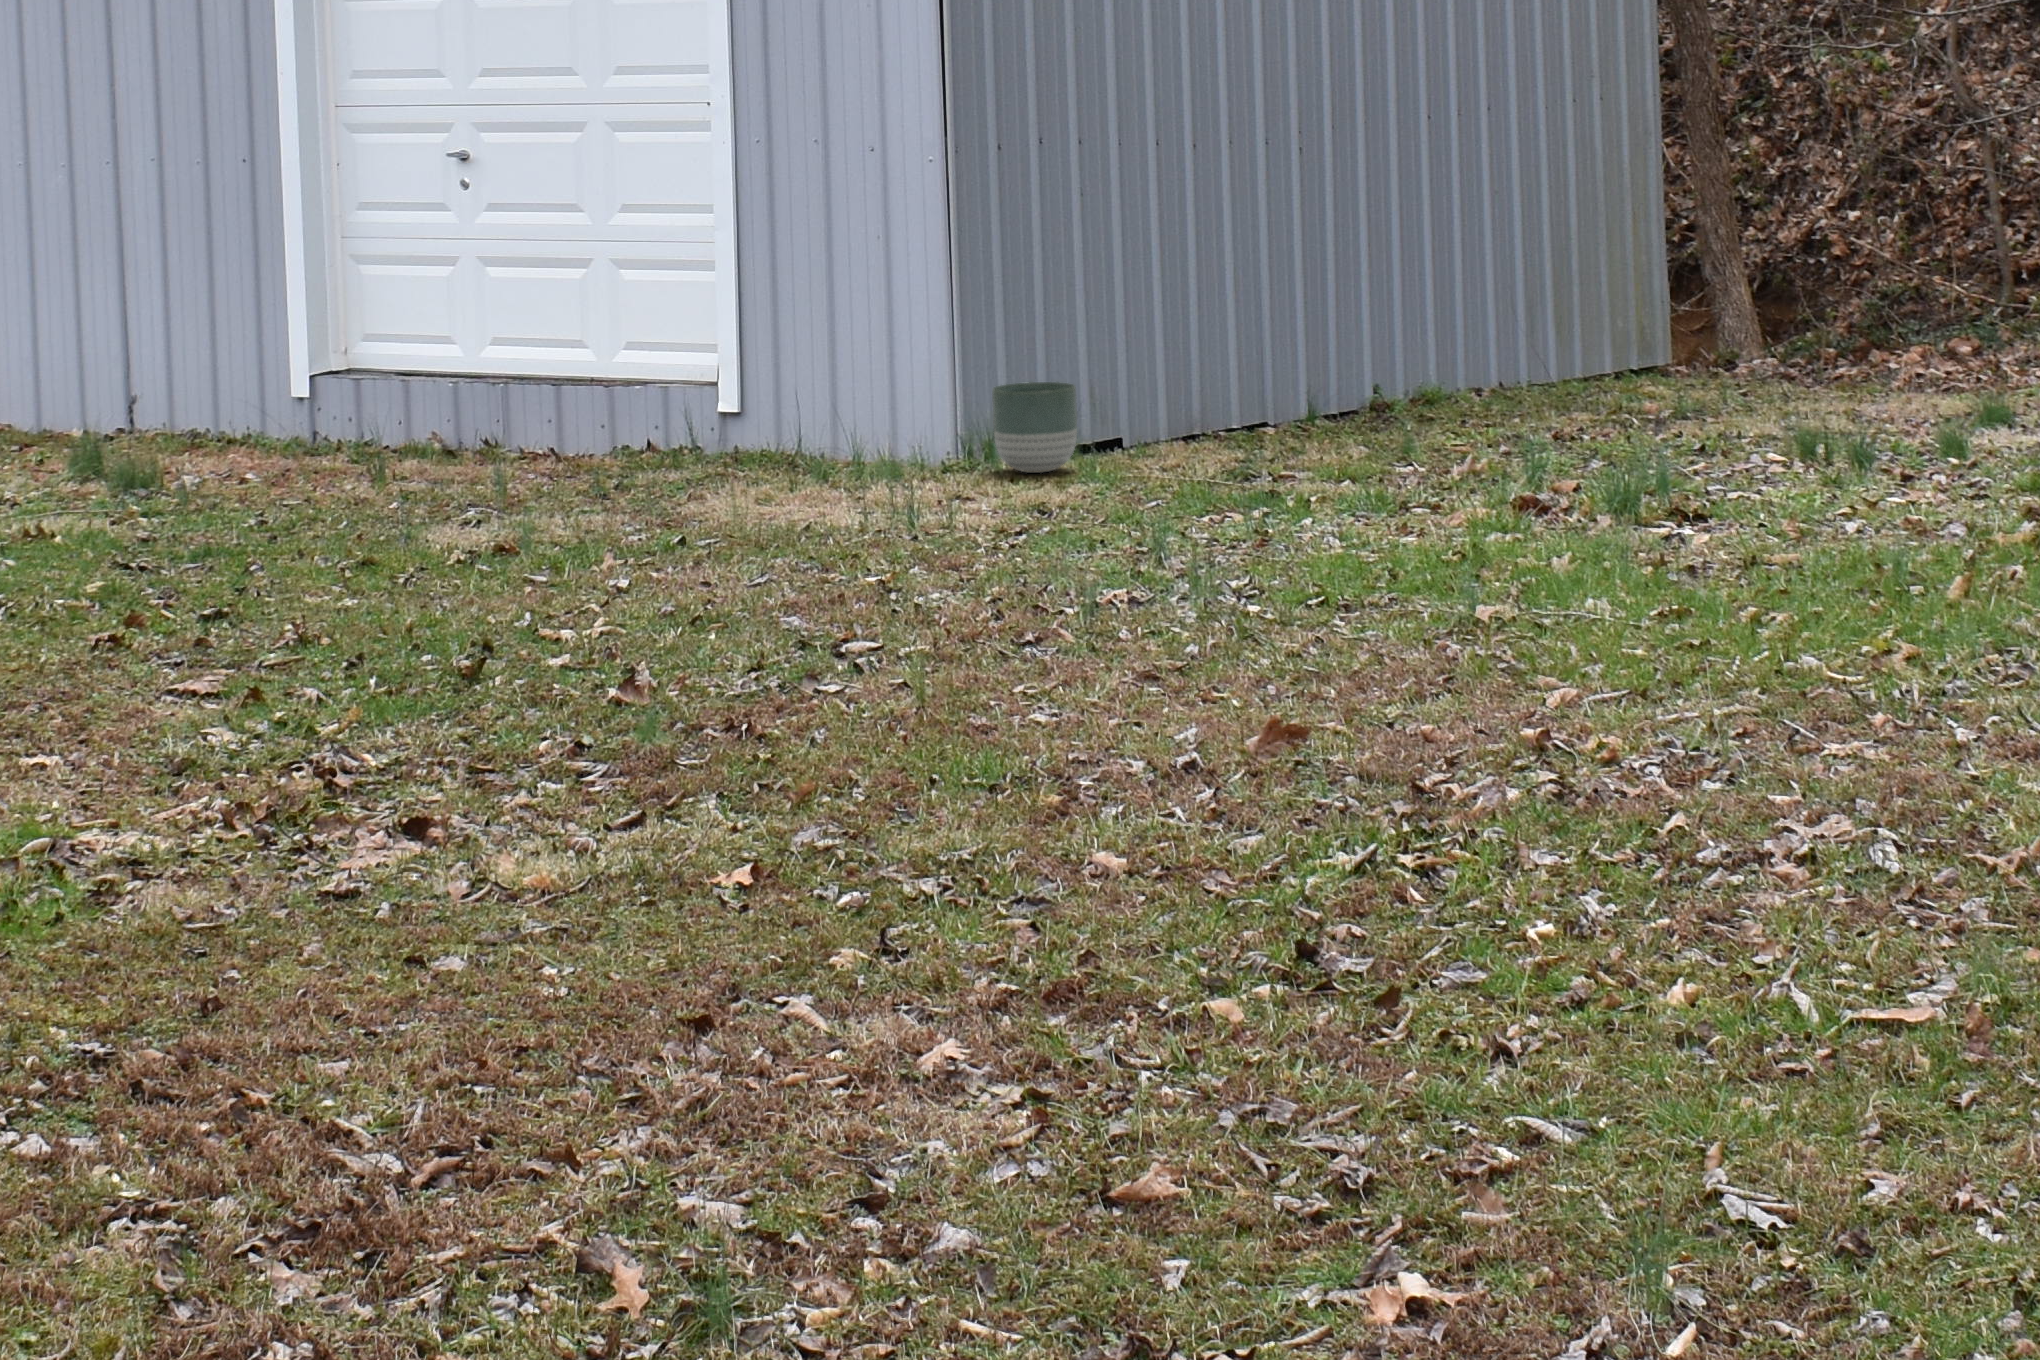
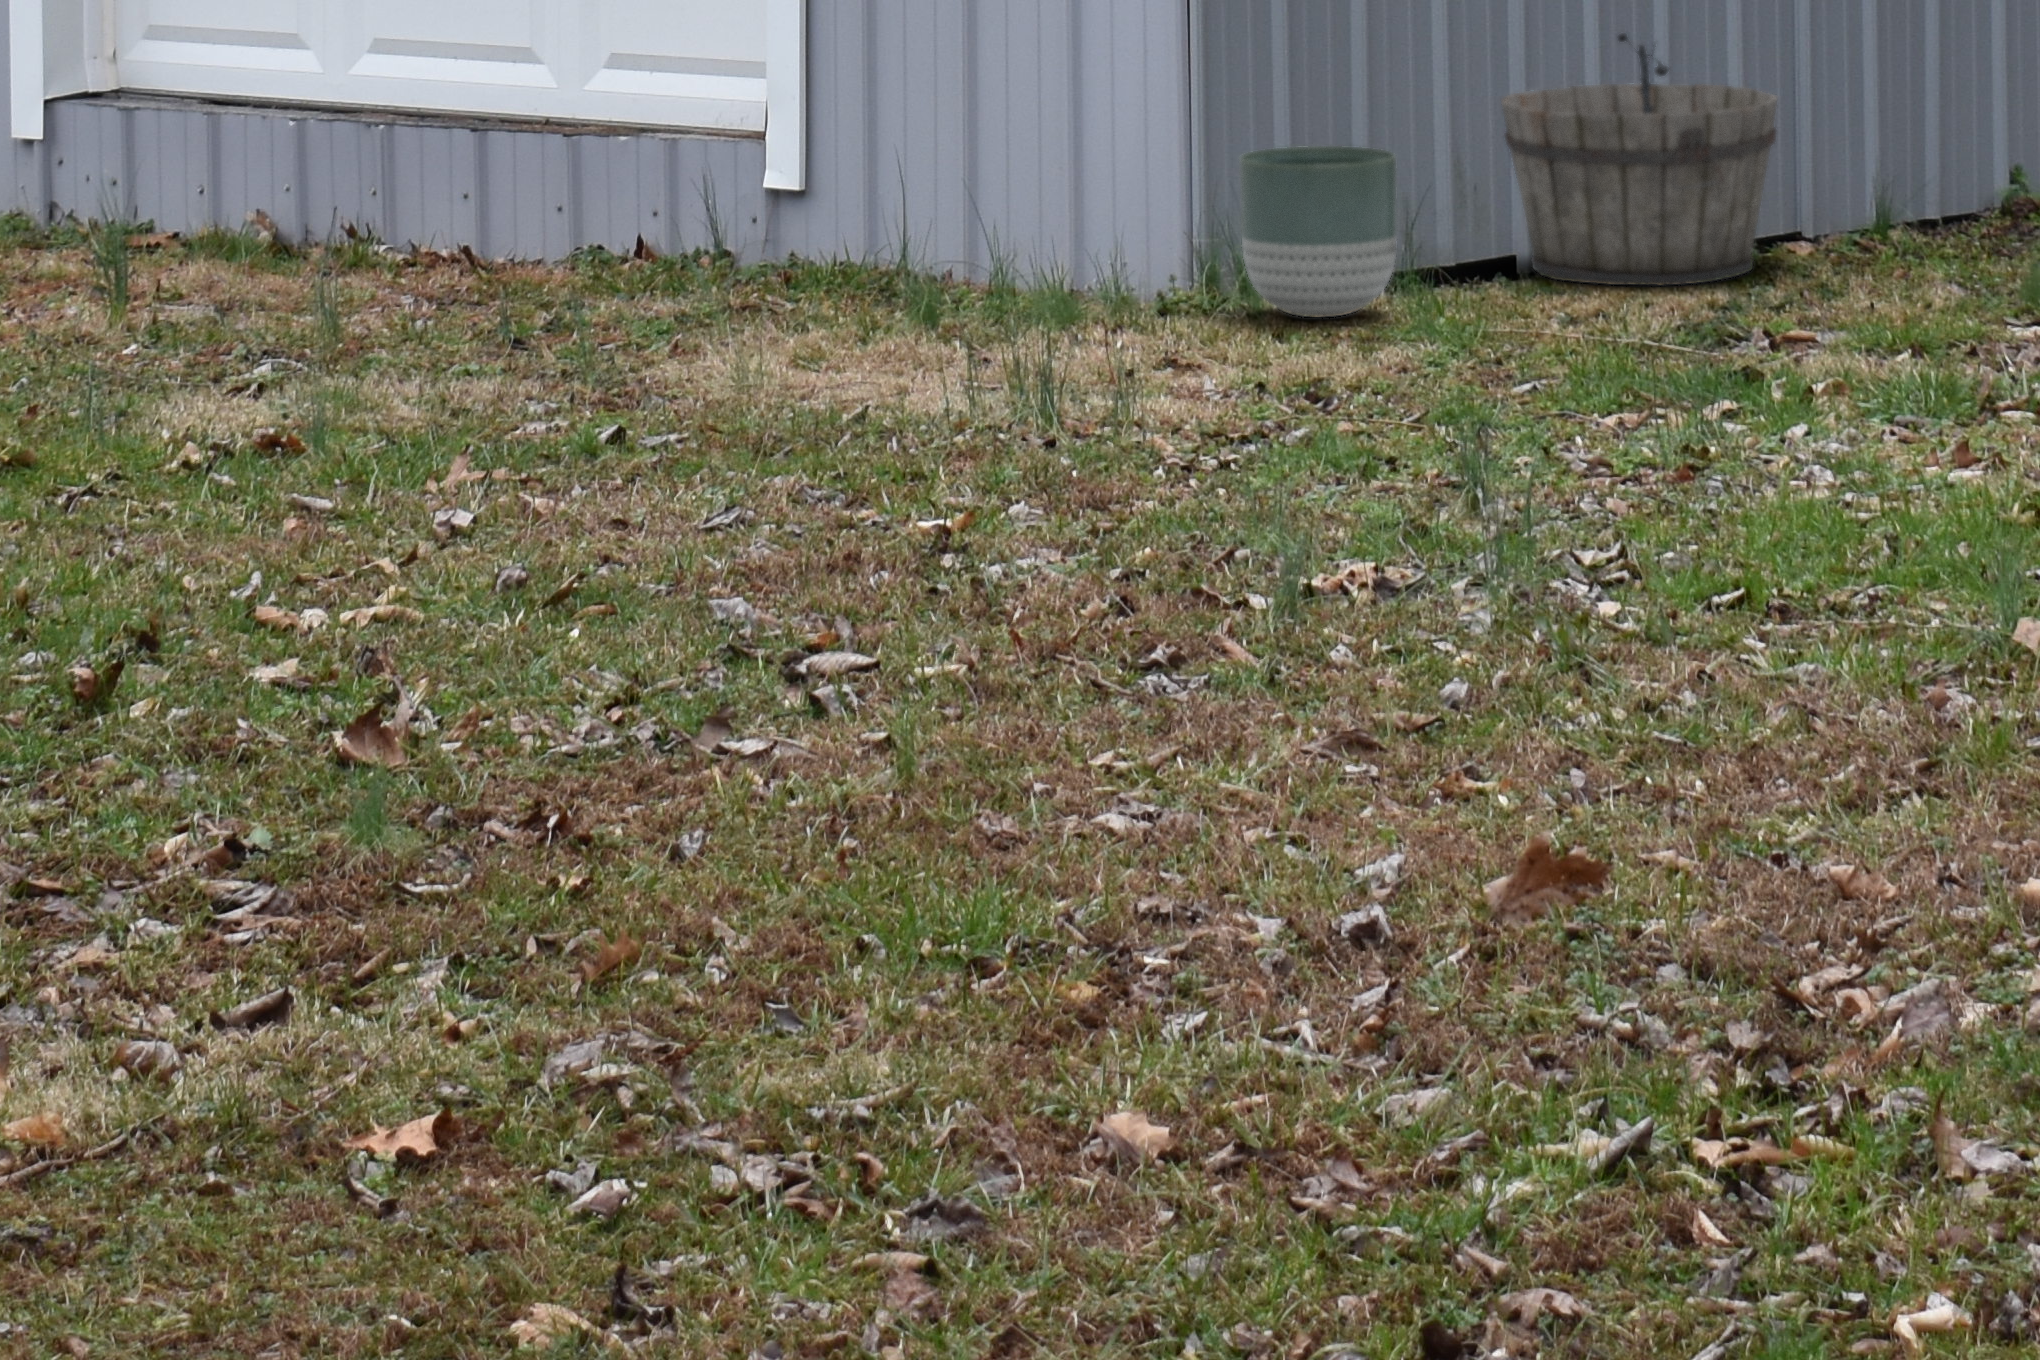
wooden bucket: none [1121,319,1269,452] -> present [1501,33,1777,285]

